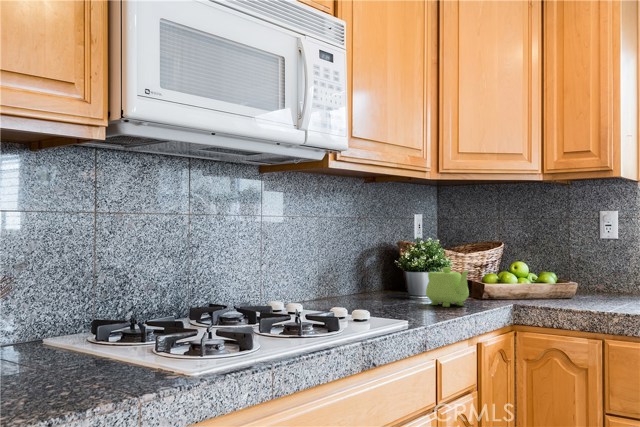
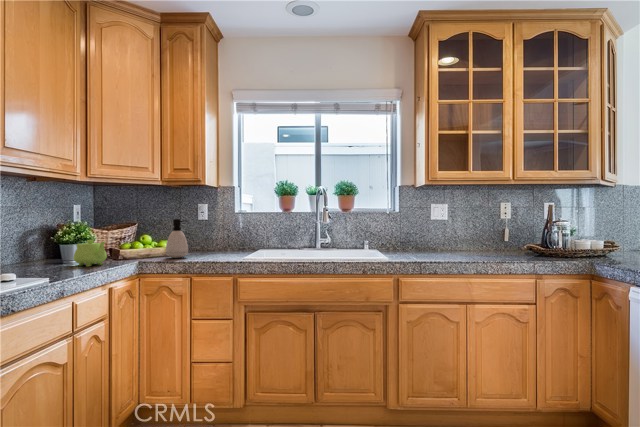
soap dispenser: none [554,237,593,303] -> present [166,219,188,258]

